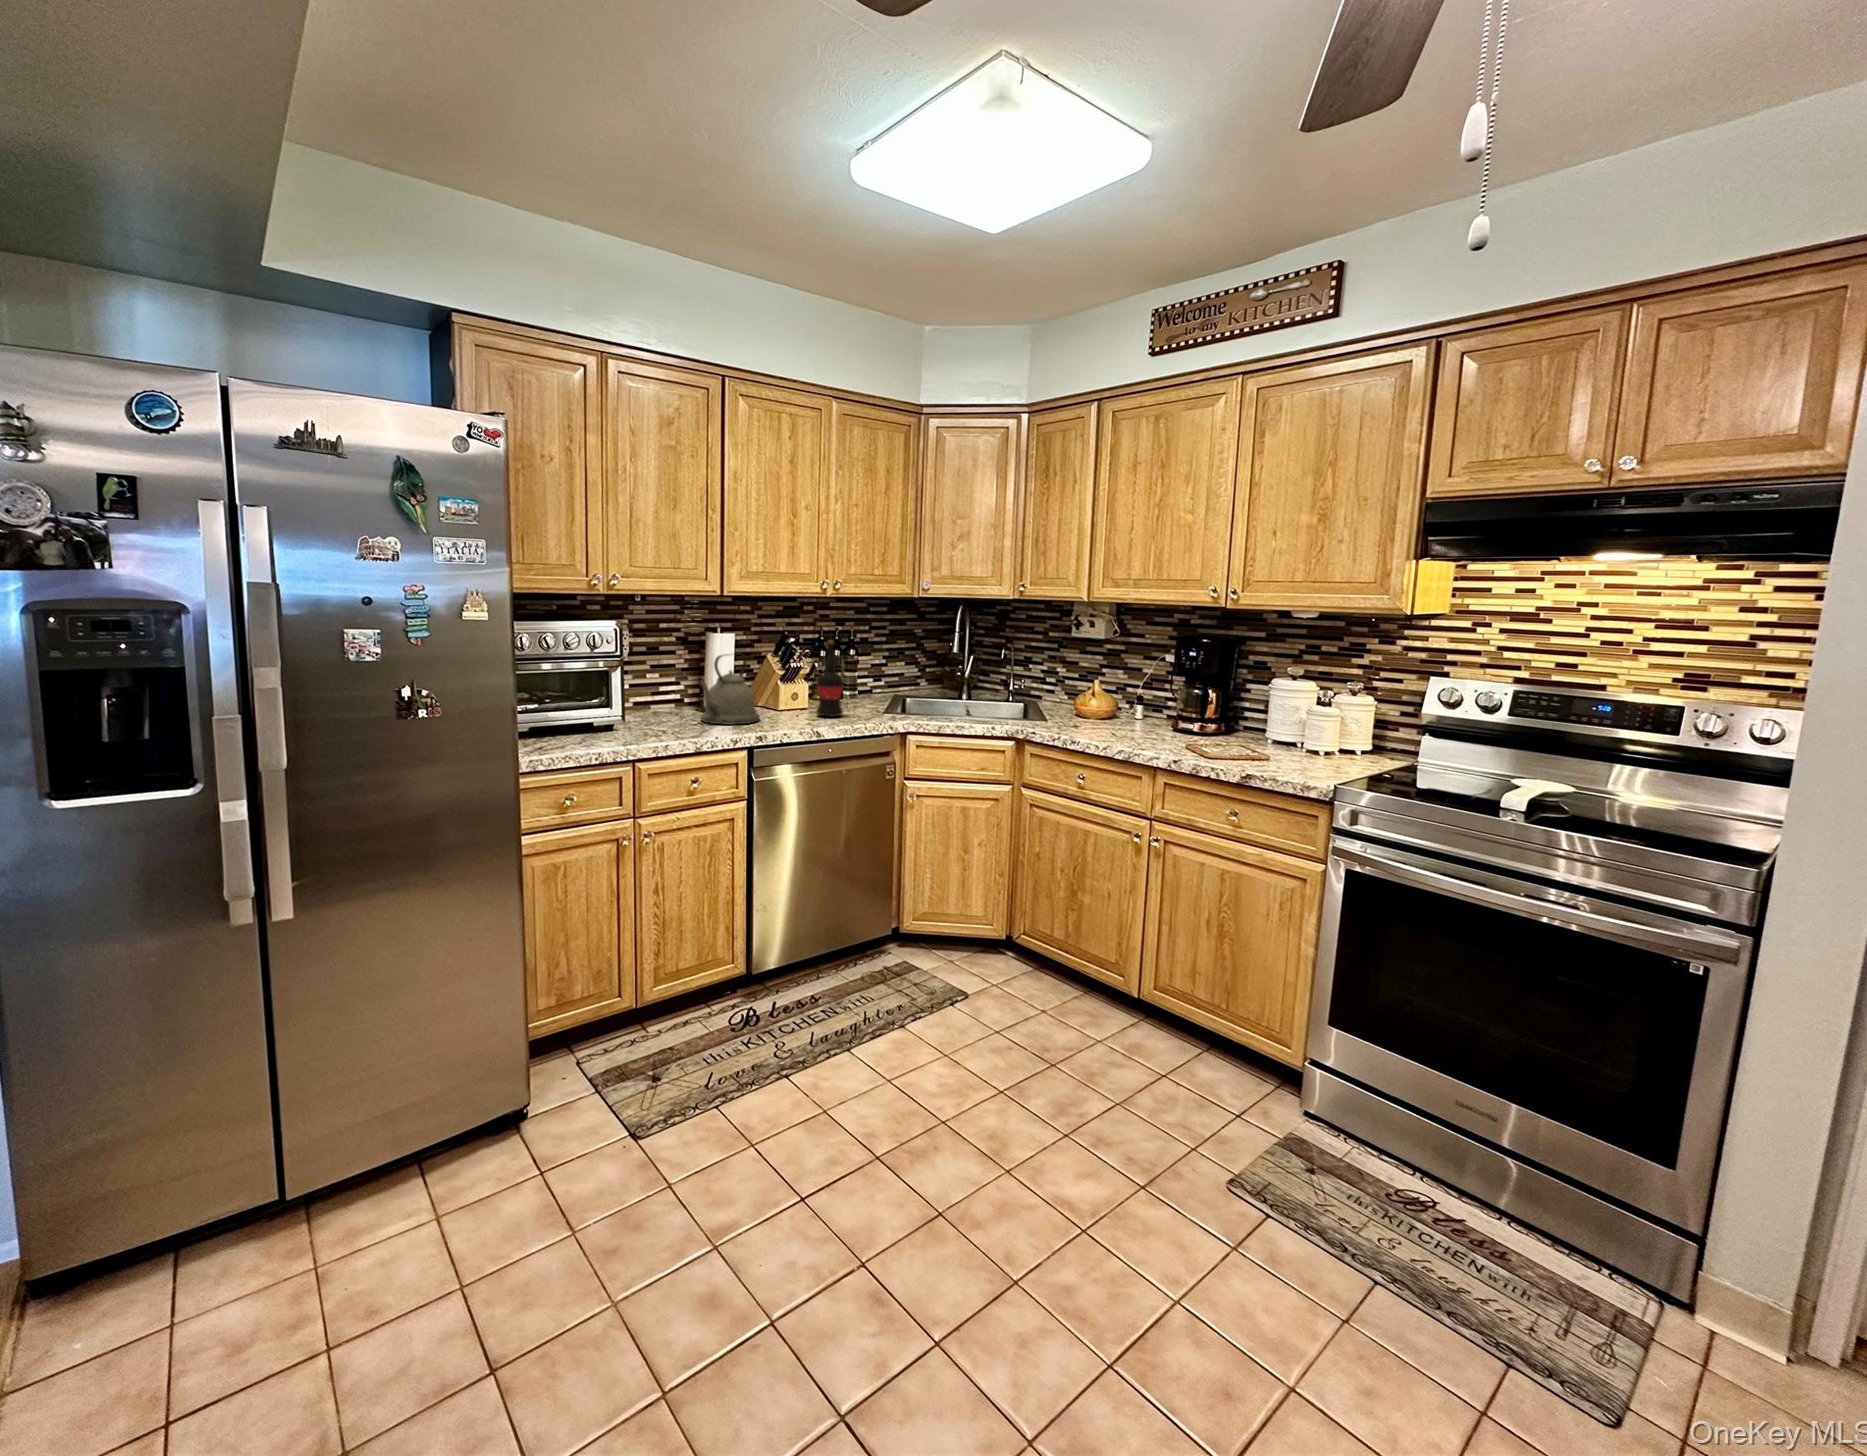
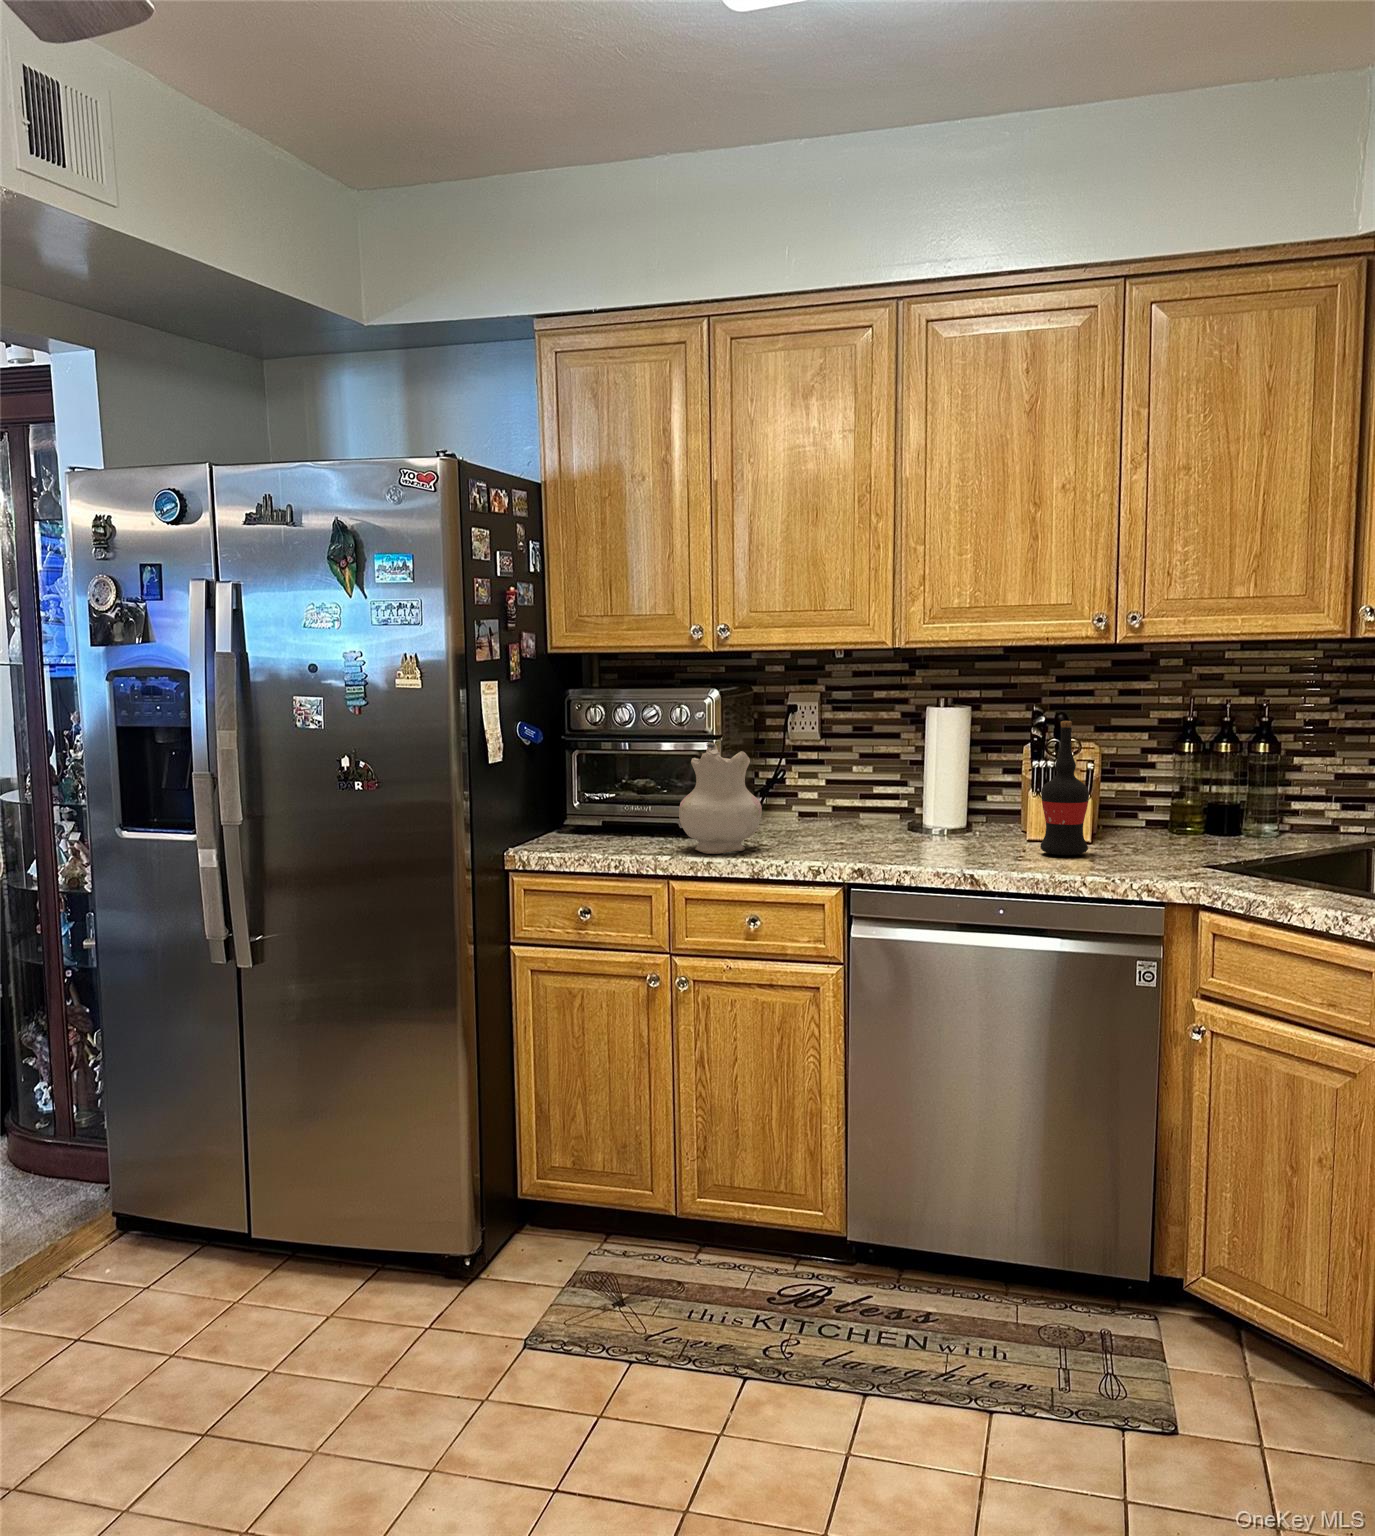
kettle: present [699,653,760,725] -> none [827,739,947,850]
ceramic pitcher: none [611,661,673,740] -> present [679,742,762,854]

